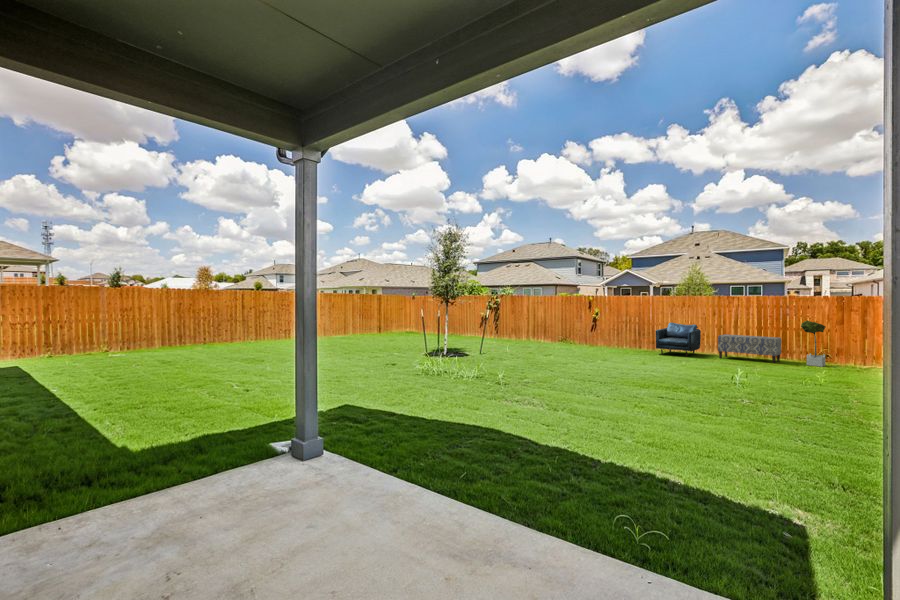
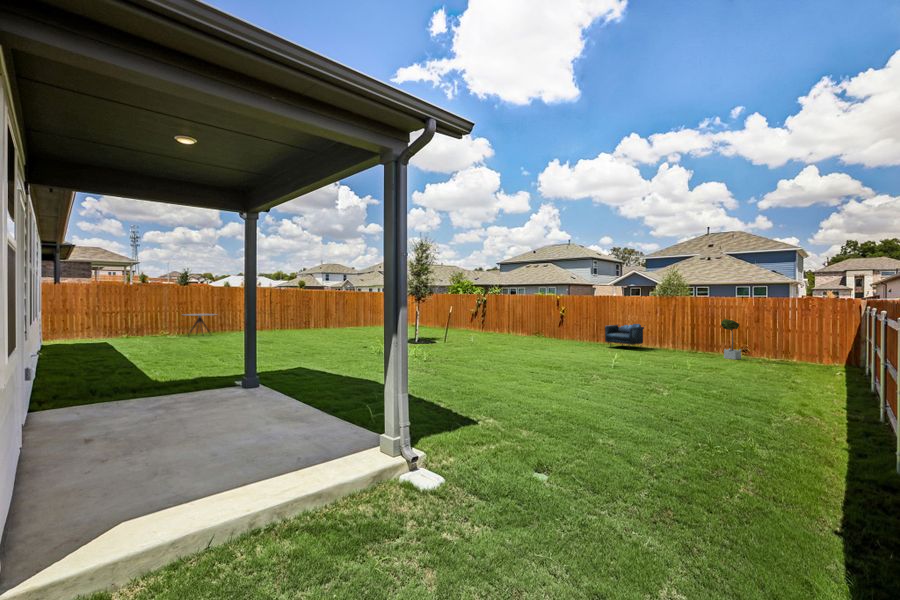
round table: none [127,323,176,353] -> present [182,314,215,334]
bench: present [718,334,782,363] -> none [655,331,709,356]

